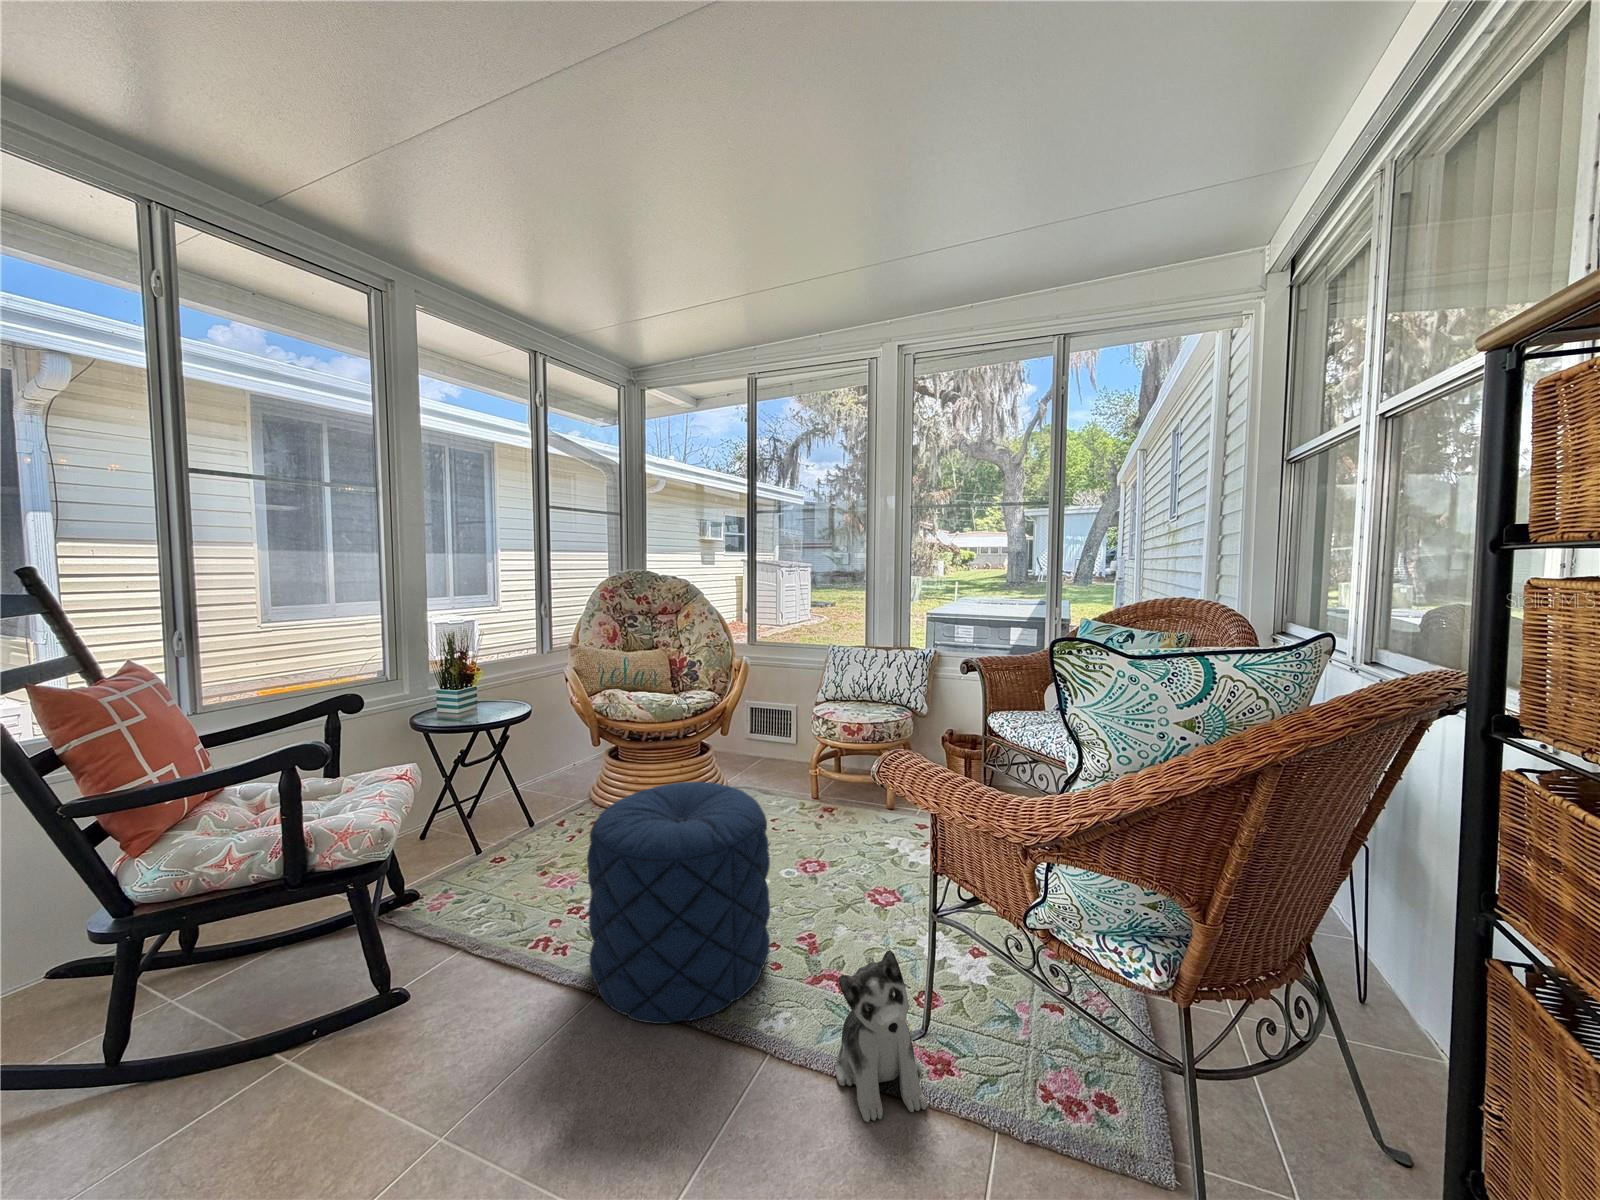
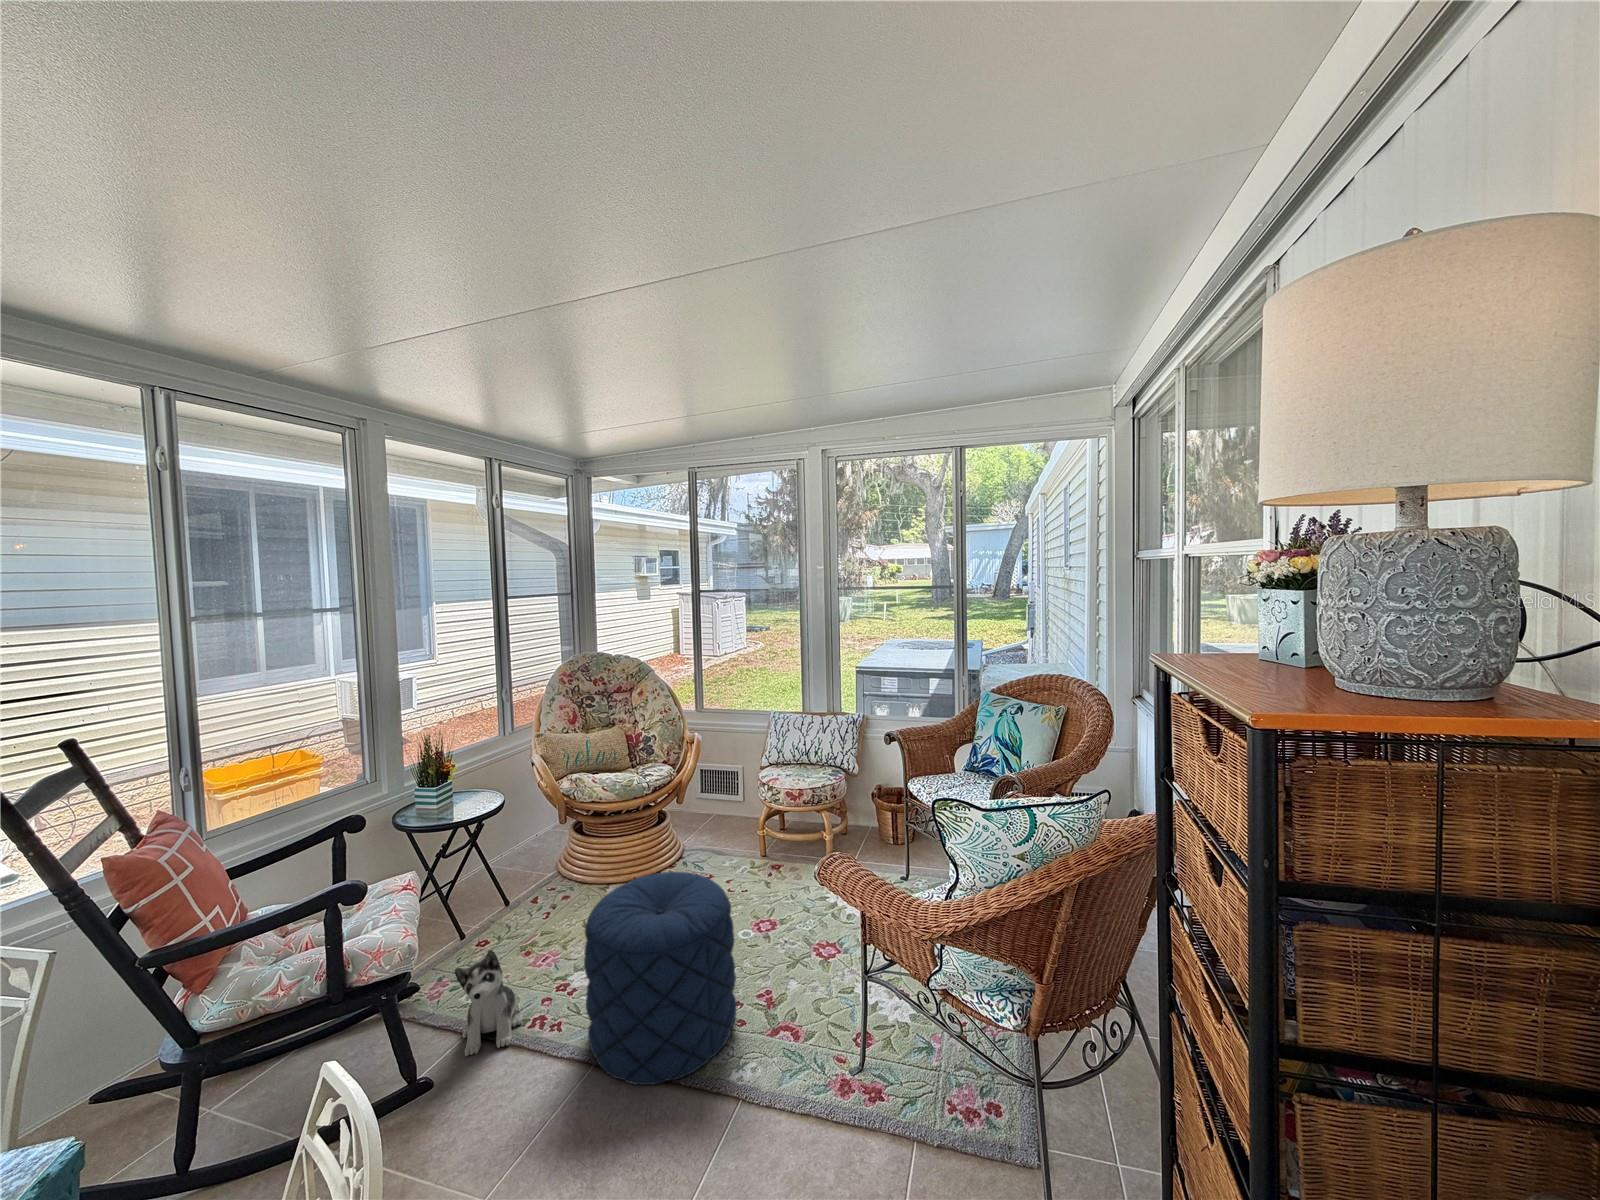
plush toy: present [836,950,927,1122] -> present [455,950,522,1056]

